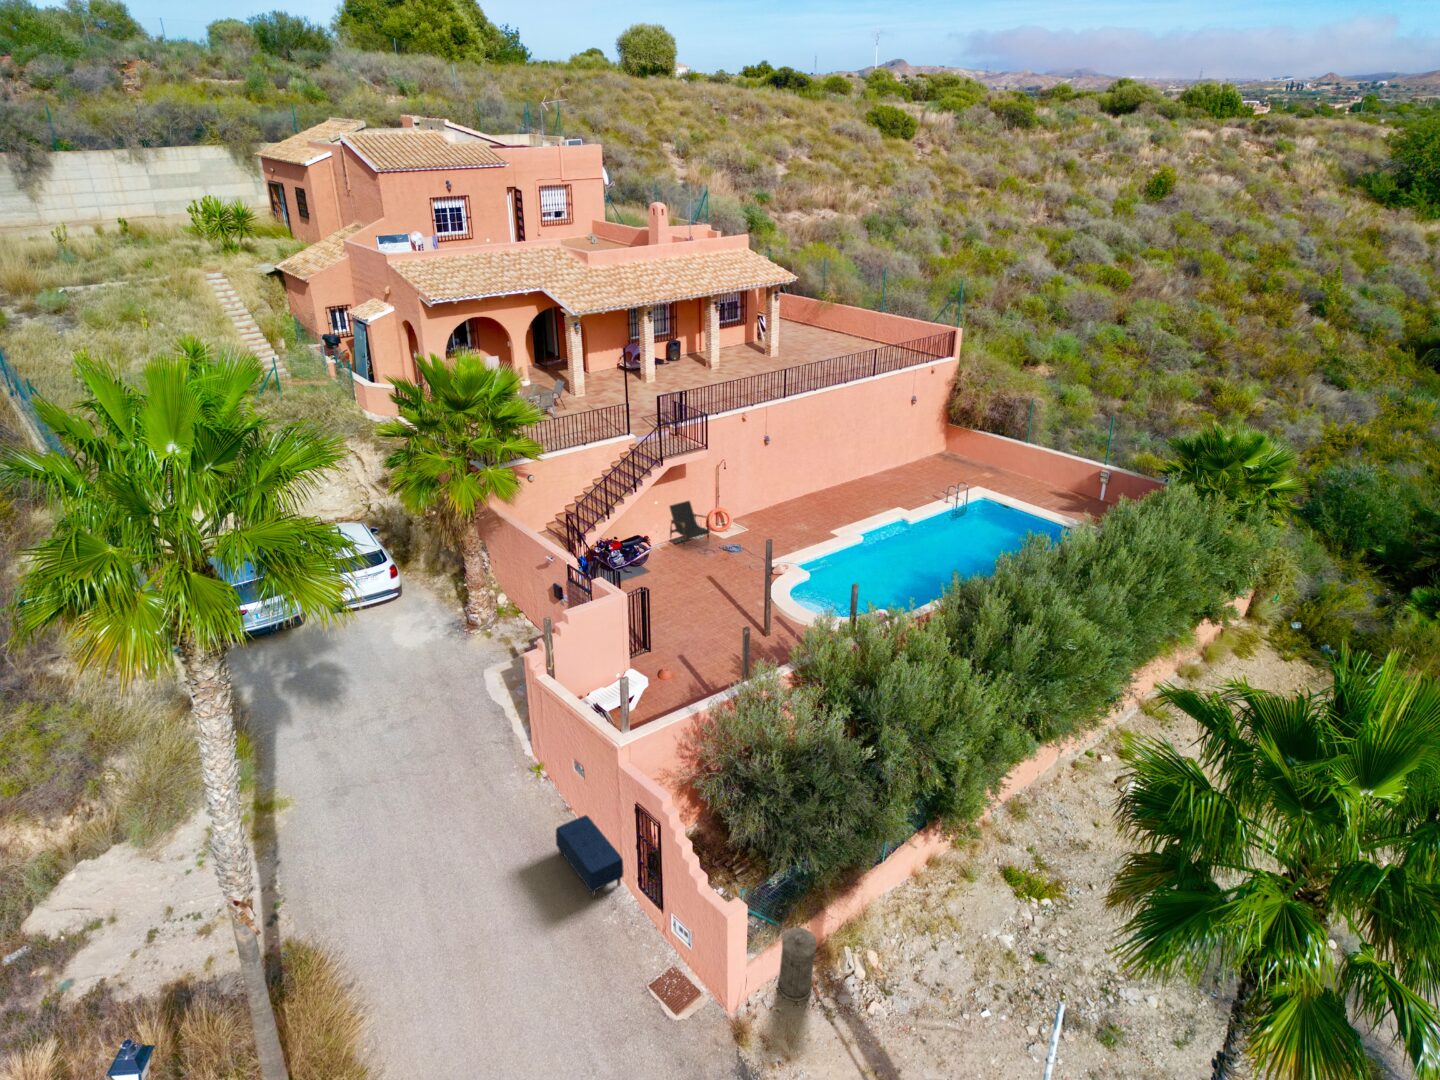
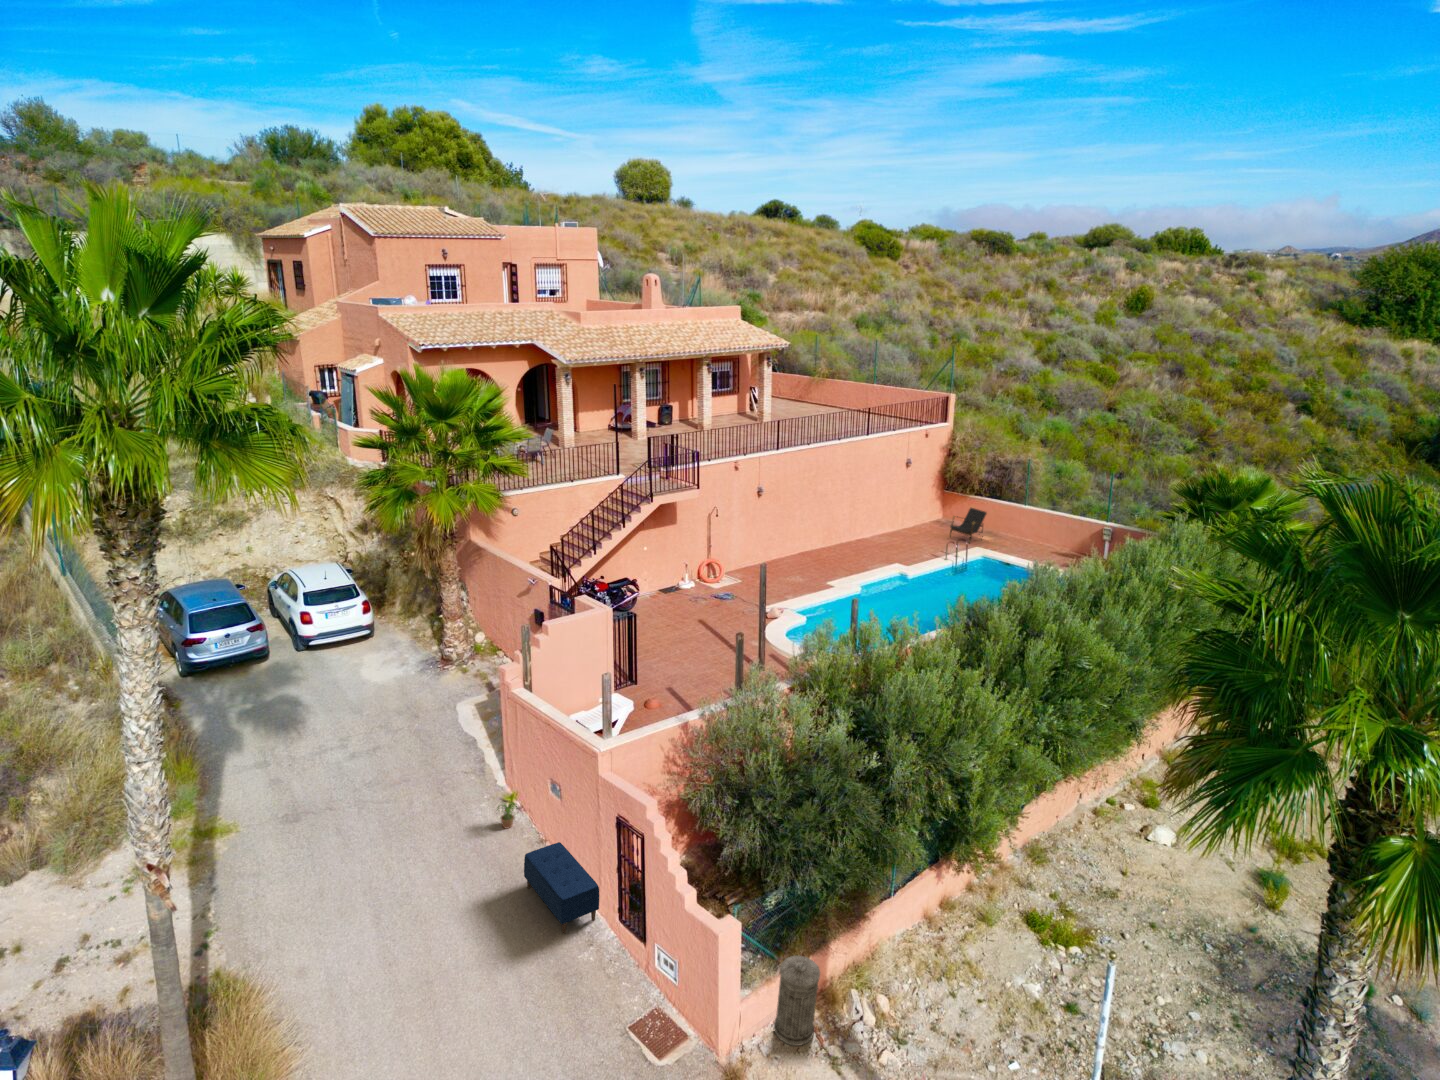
lounge chair: present [670,501,710,548] -> present [950,508,987,542]
potted plant: none [525,772,551,796] -> present [497,802,517,828]

